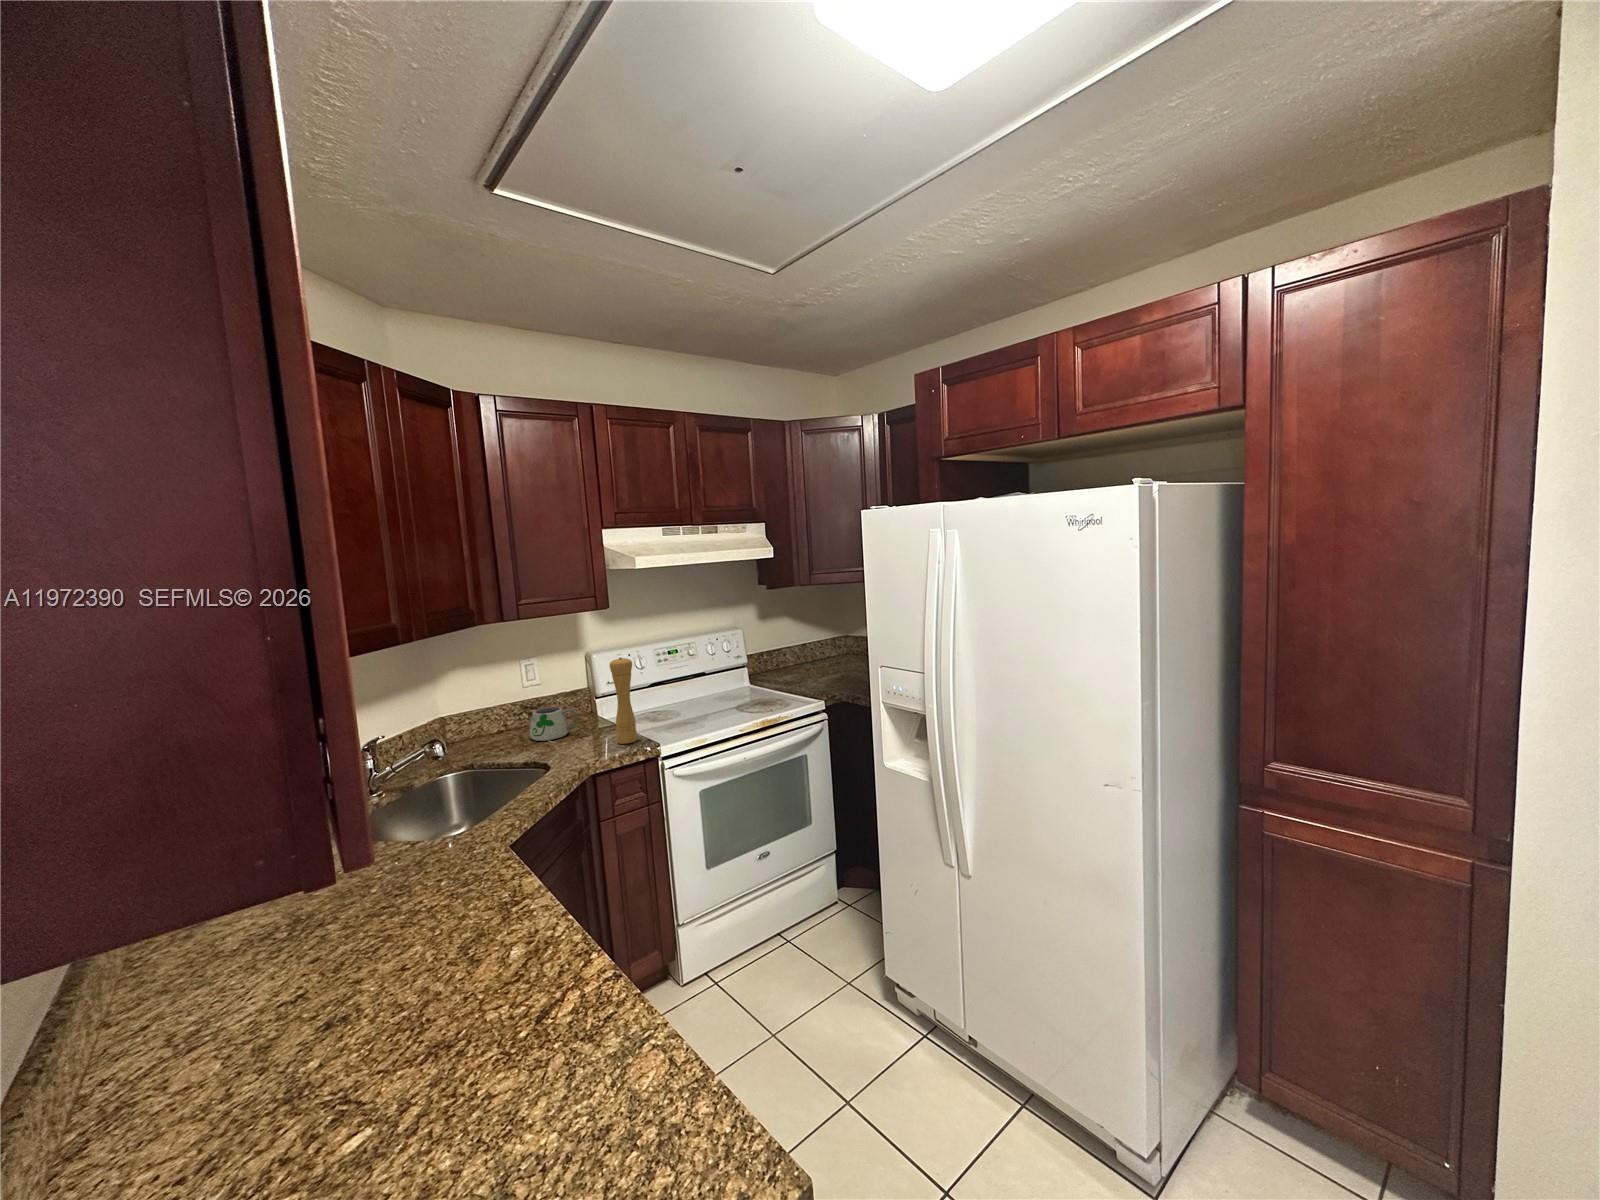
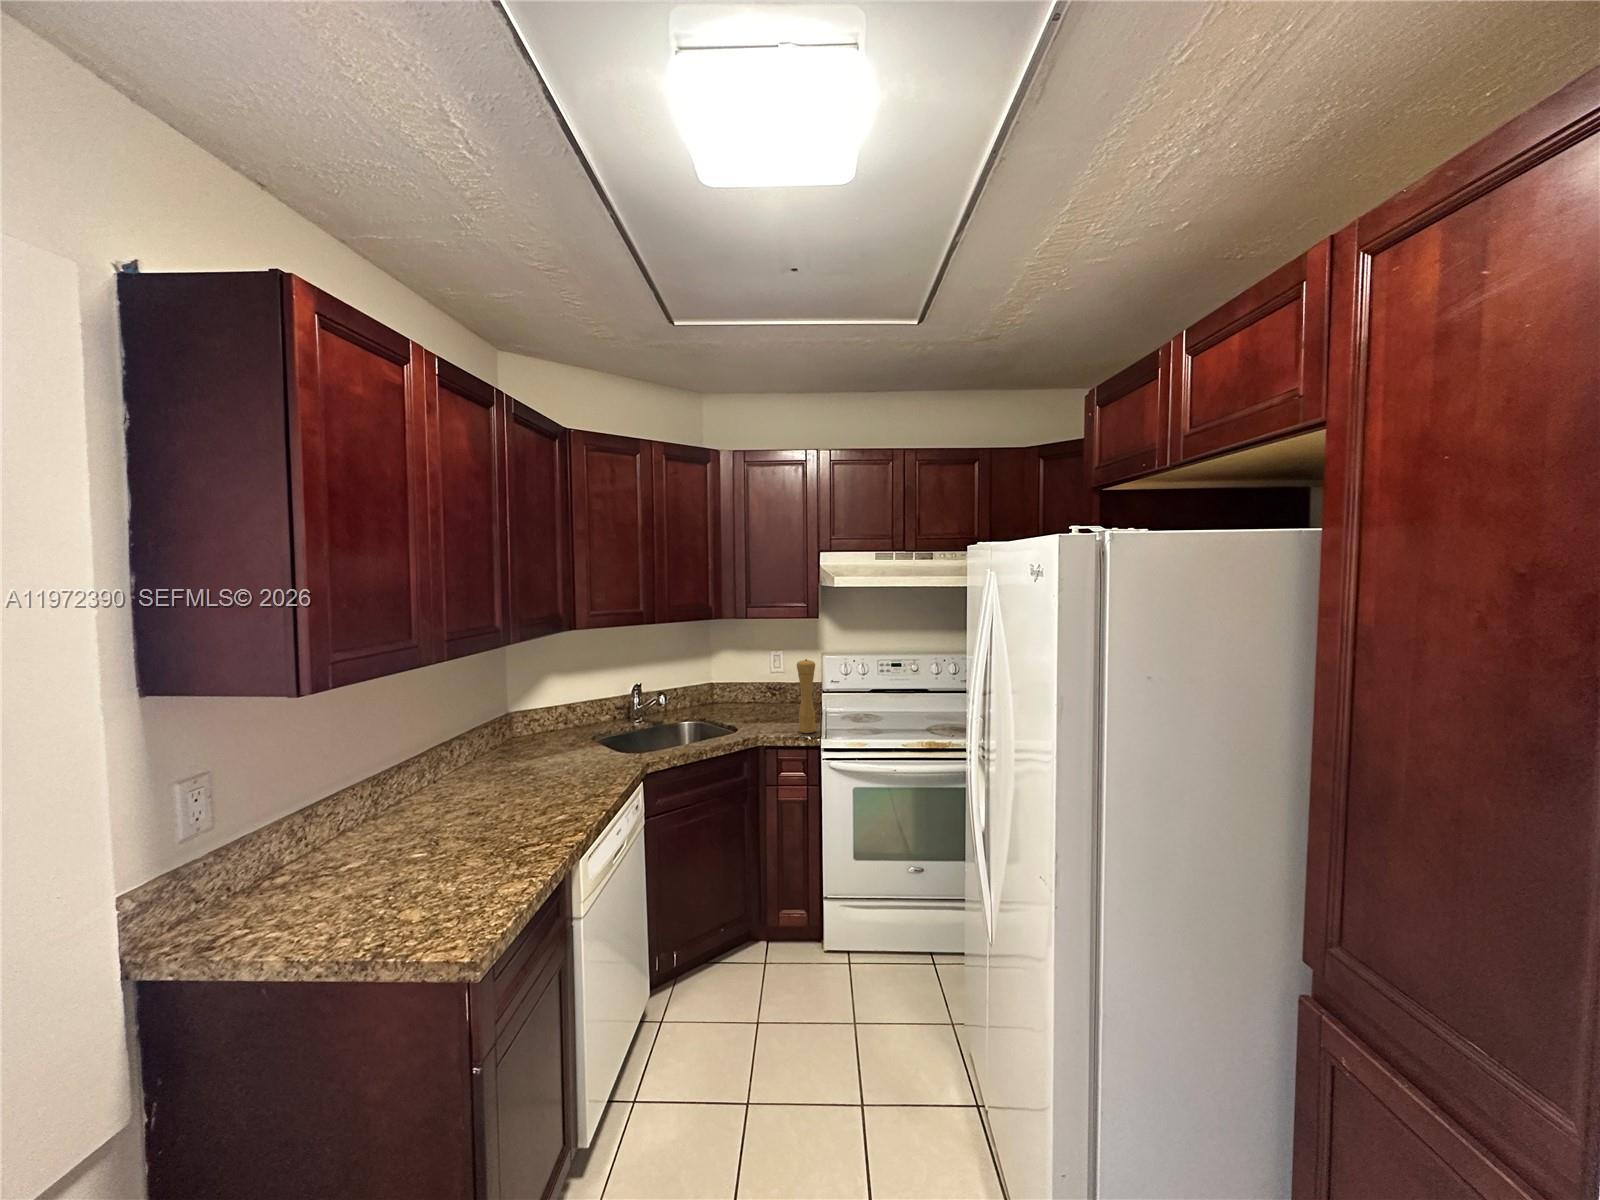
mug: present [530,707,578,743] -> none [758,690,790,720]

